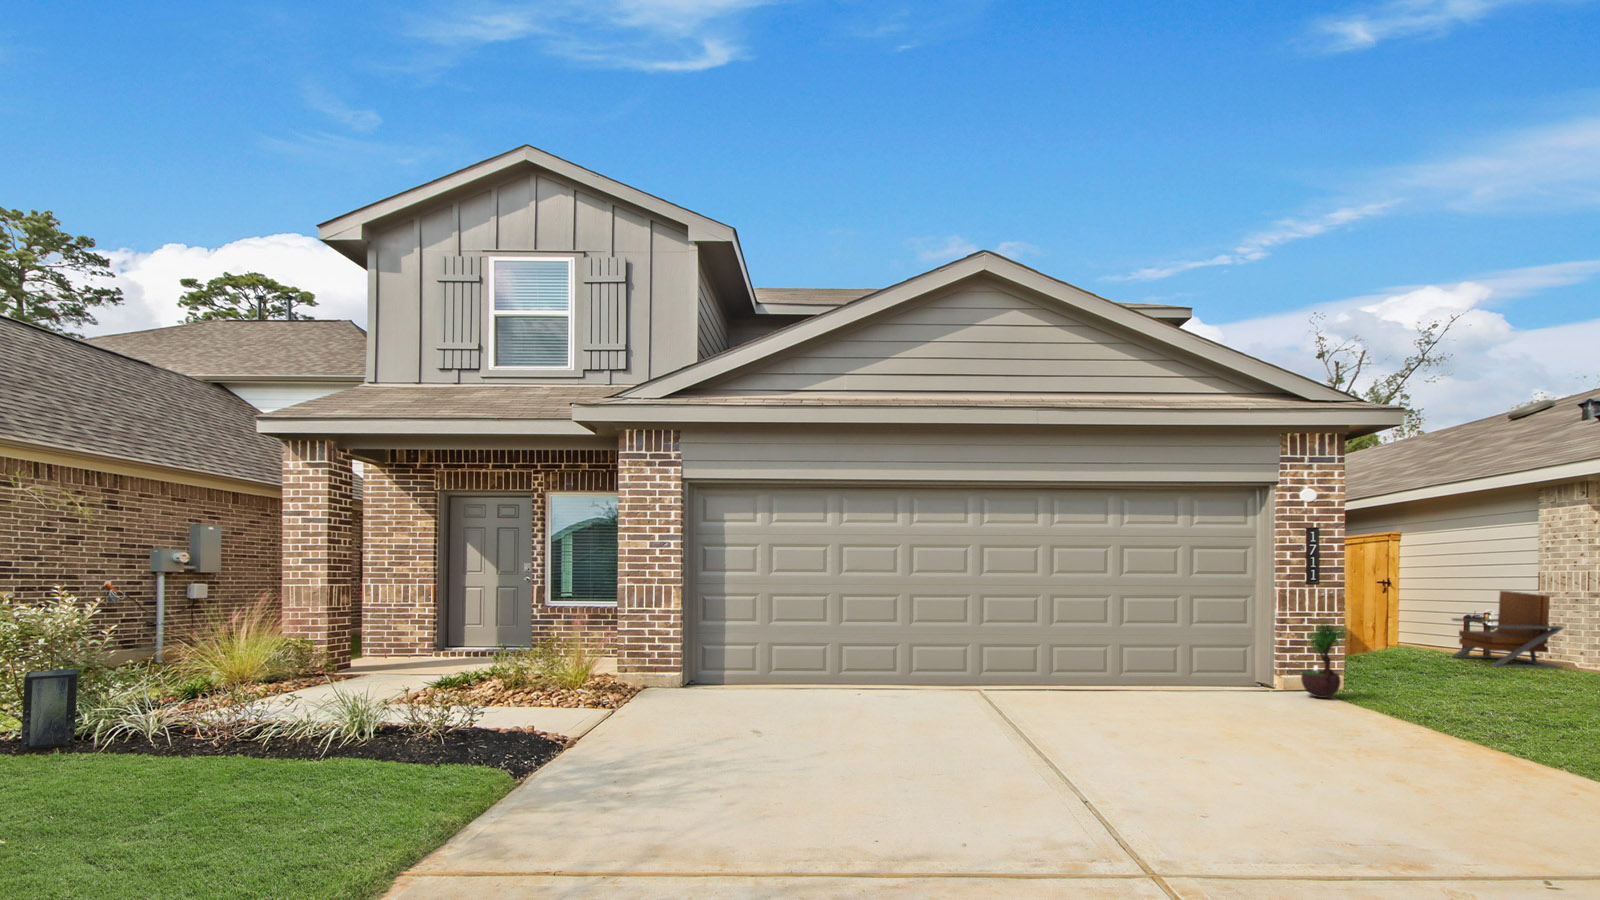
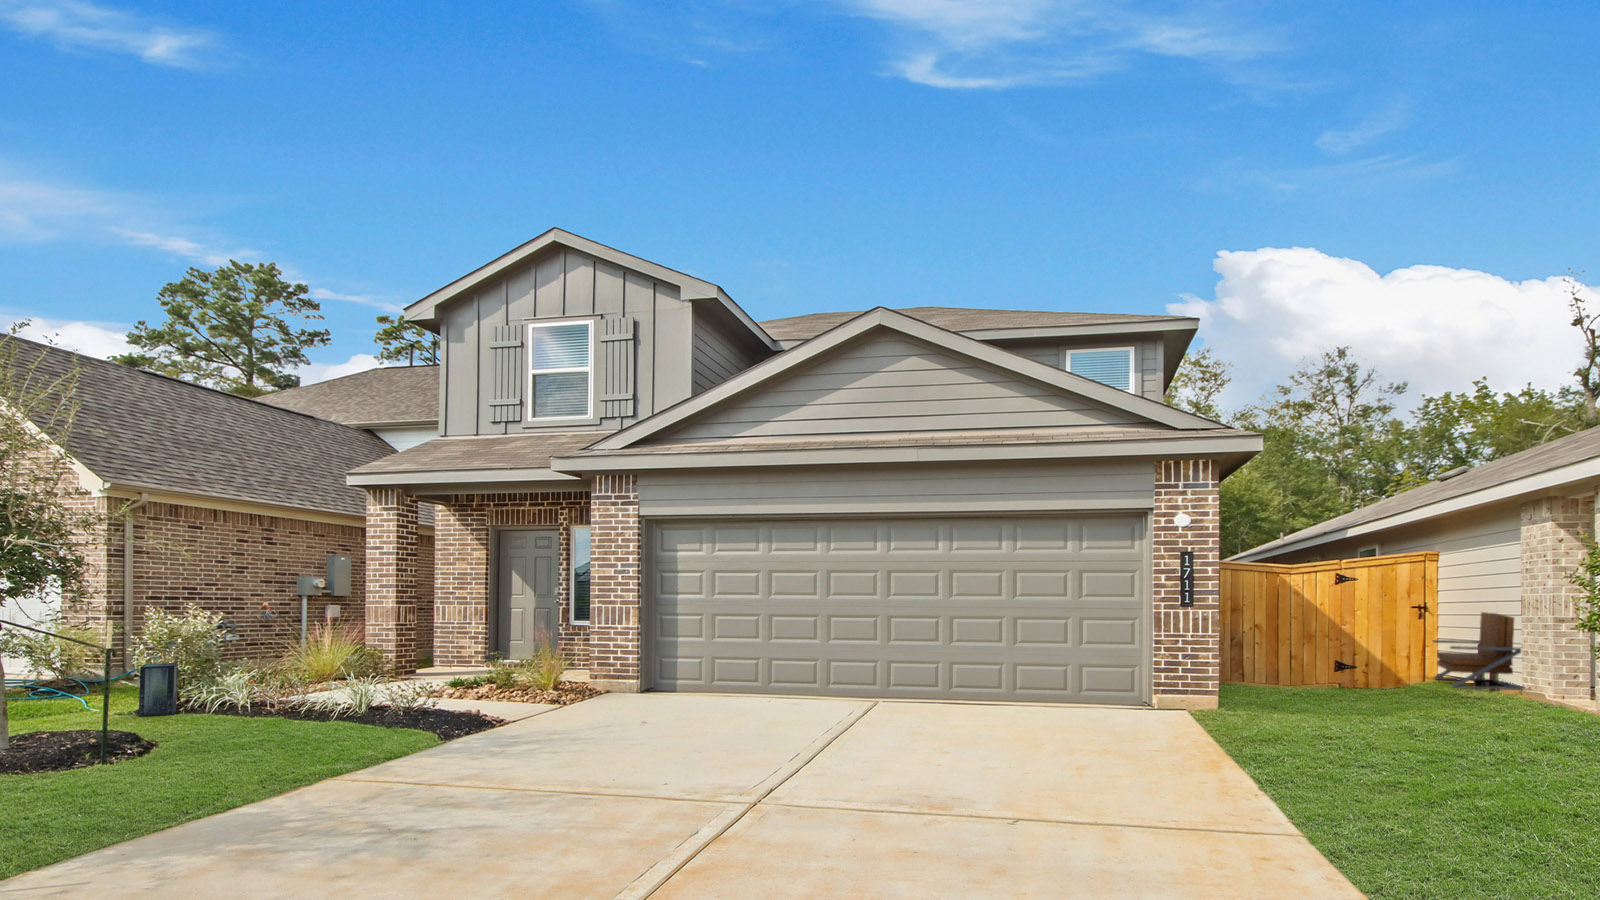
potted tree: present [1301,621,1346,698] -> none [1166,633,1211,708]

